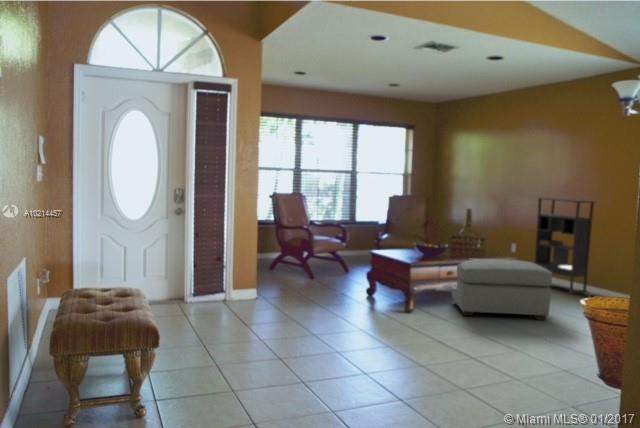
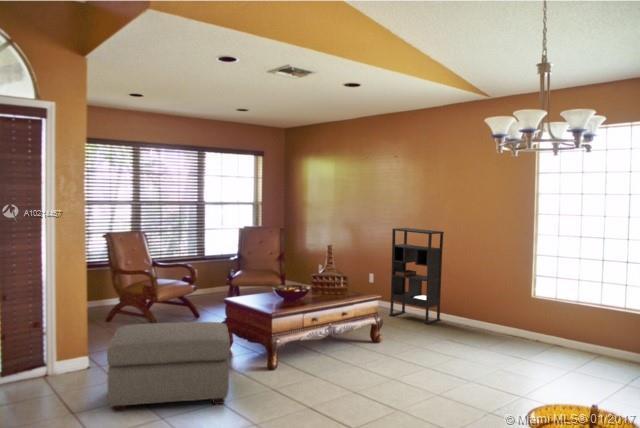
ottoman: present [452,258,552,320] -> present [107,322,230,411]

